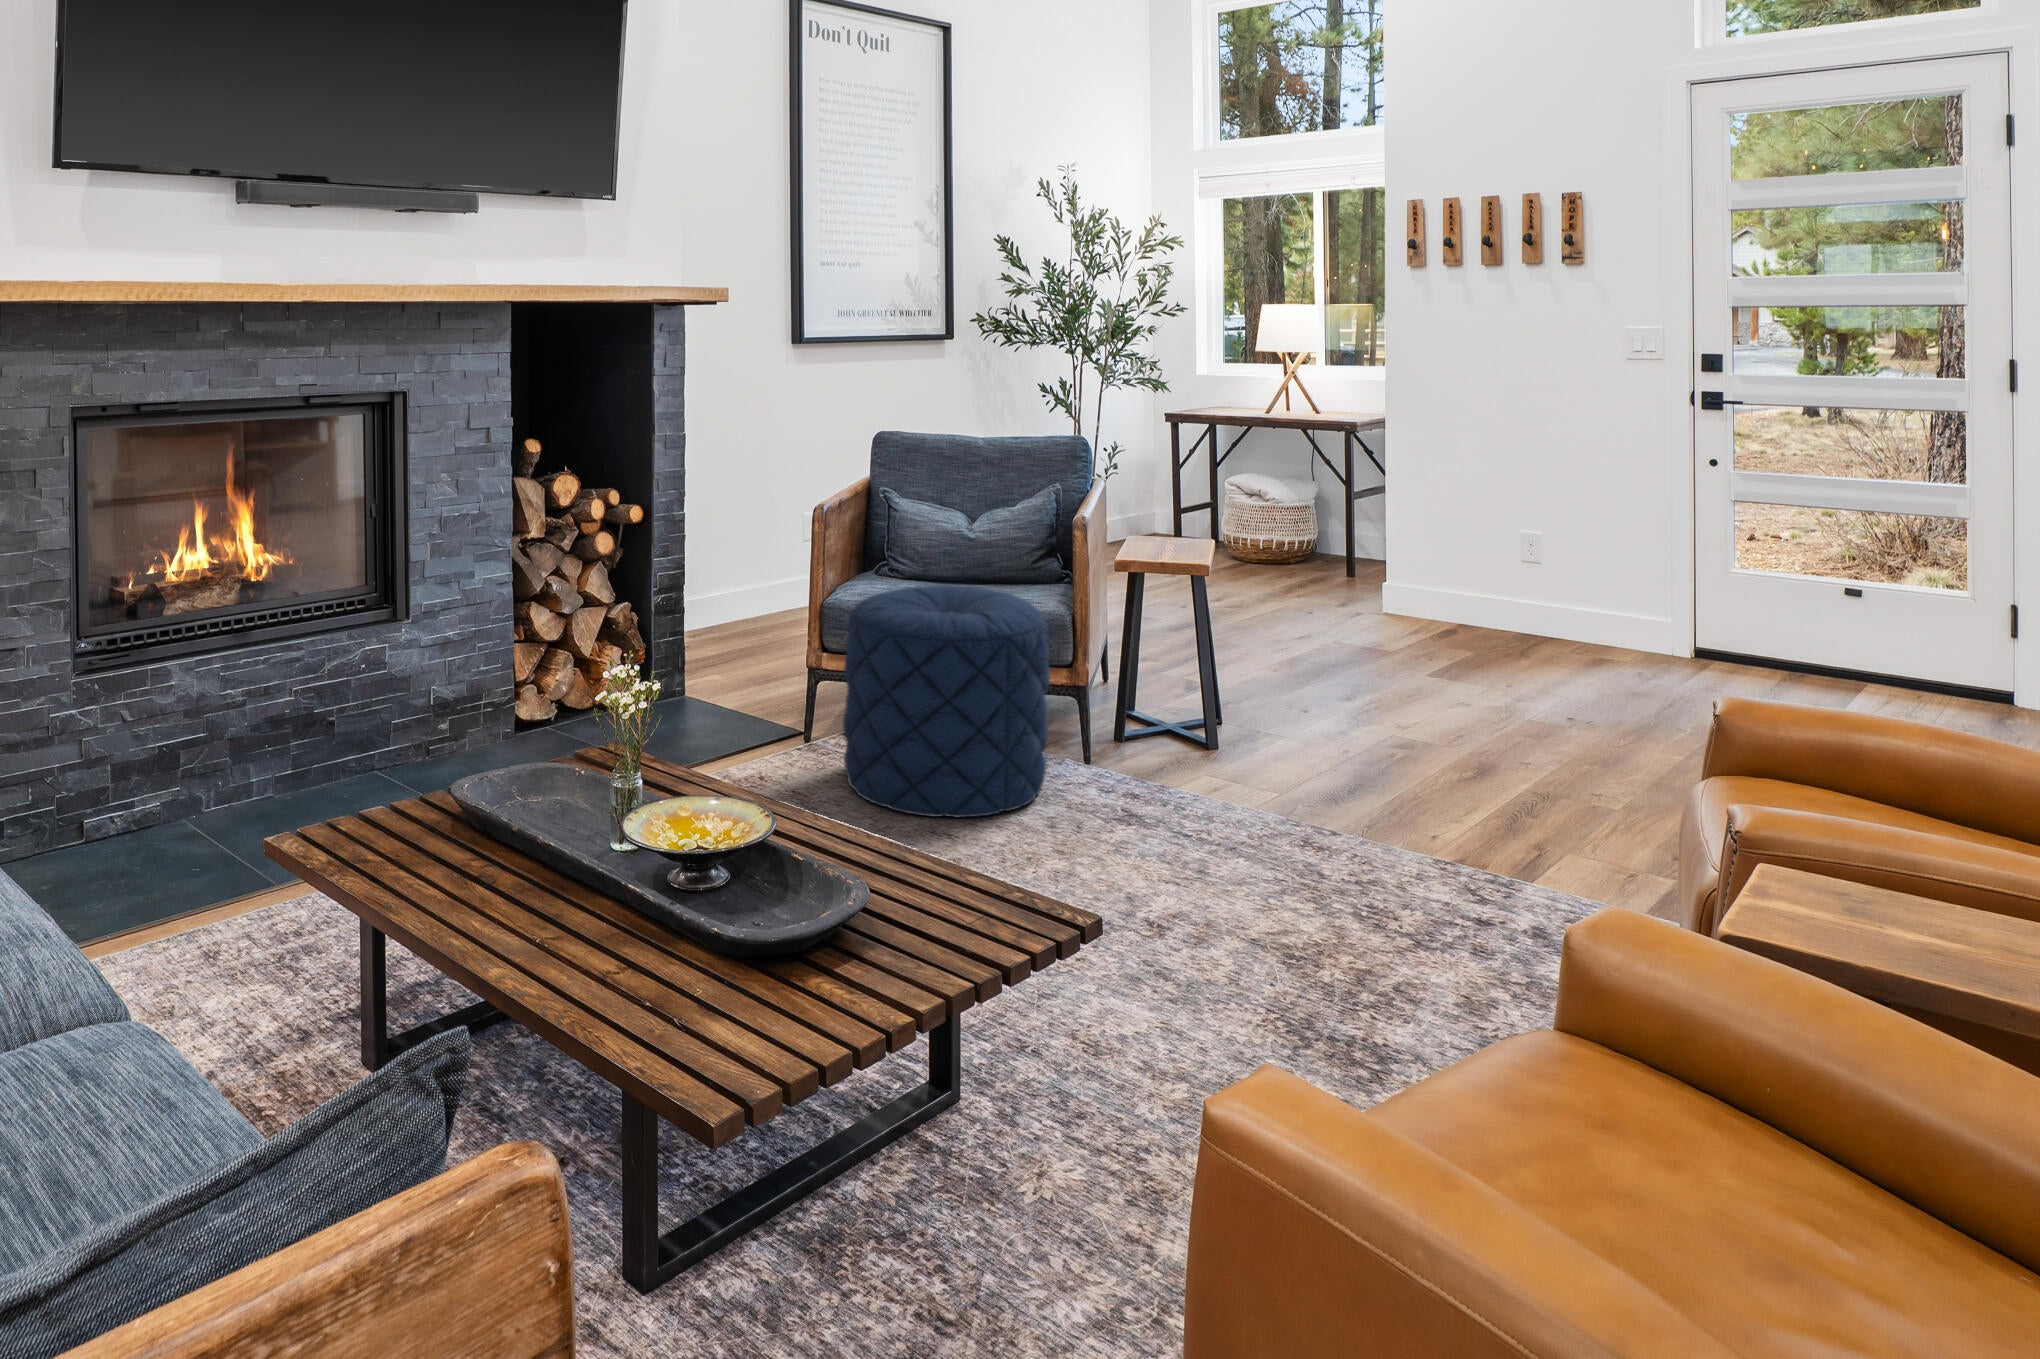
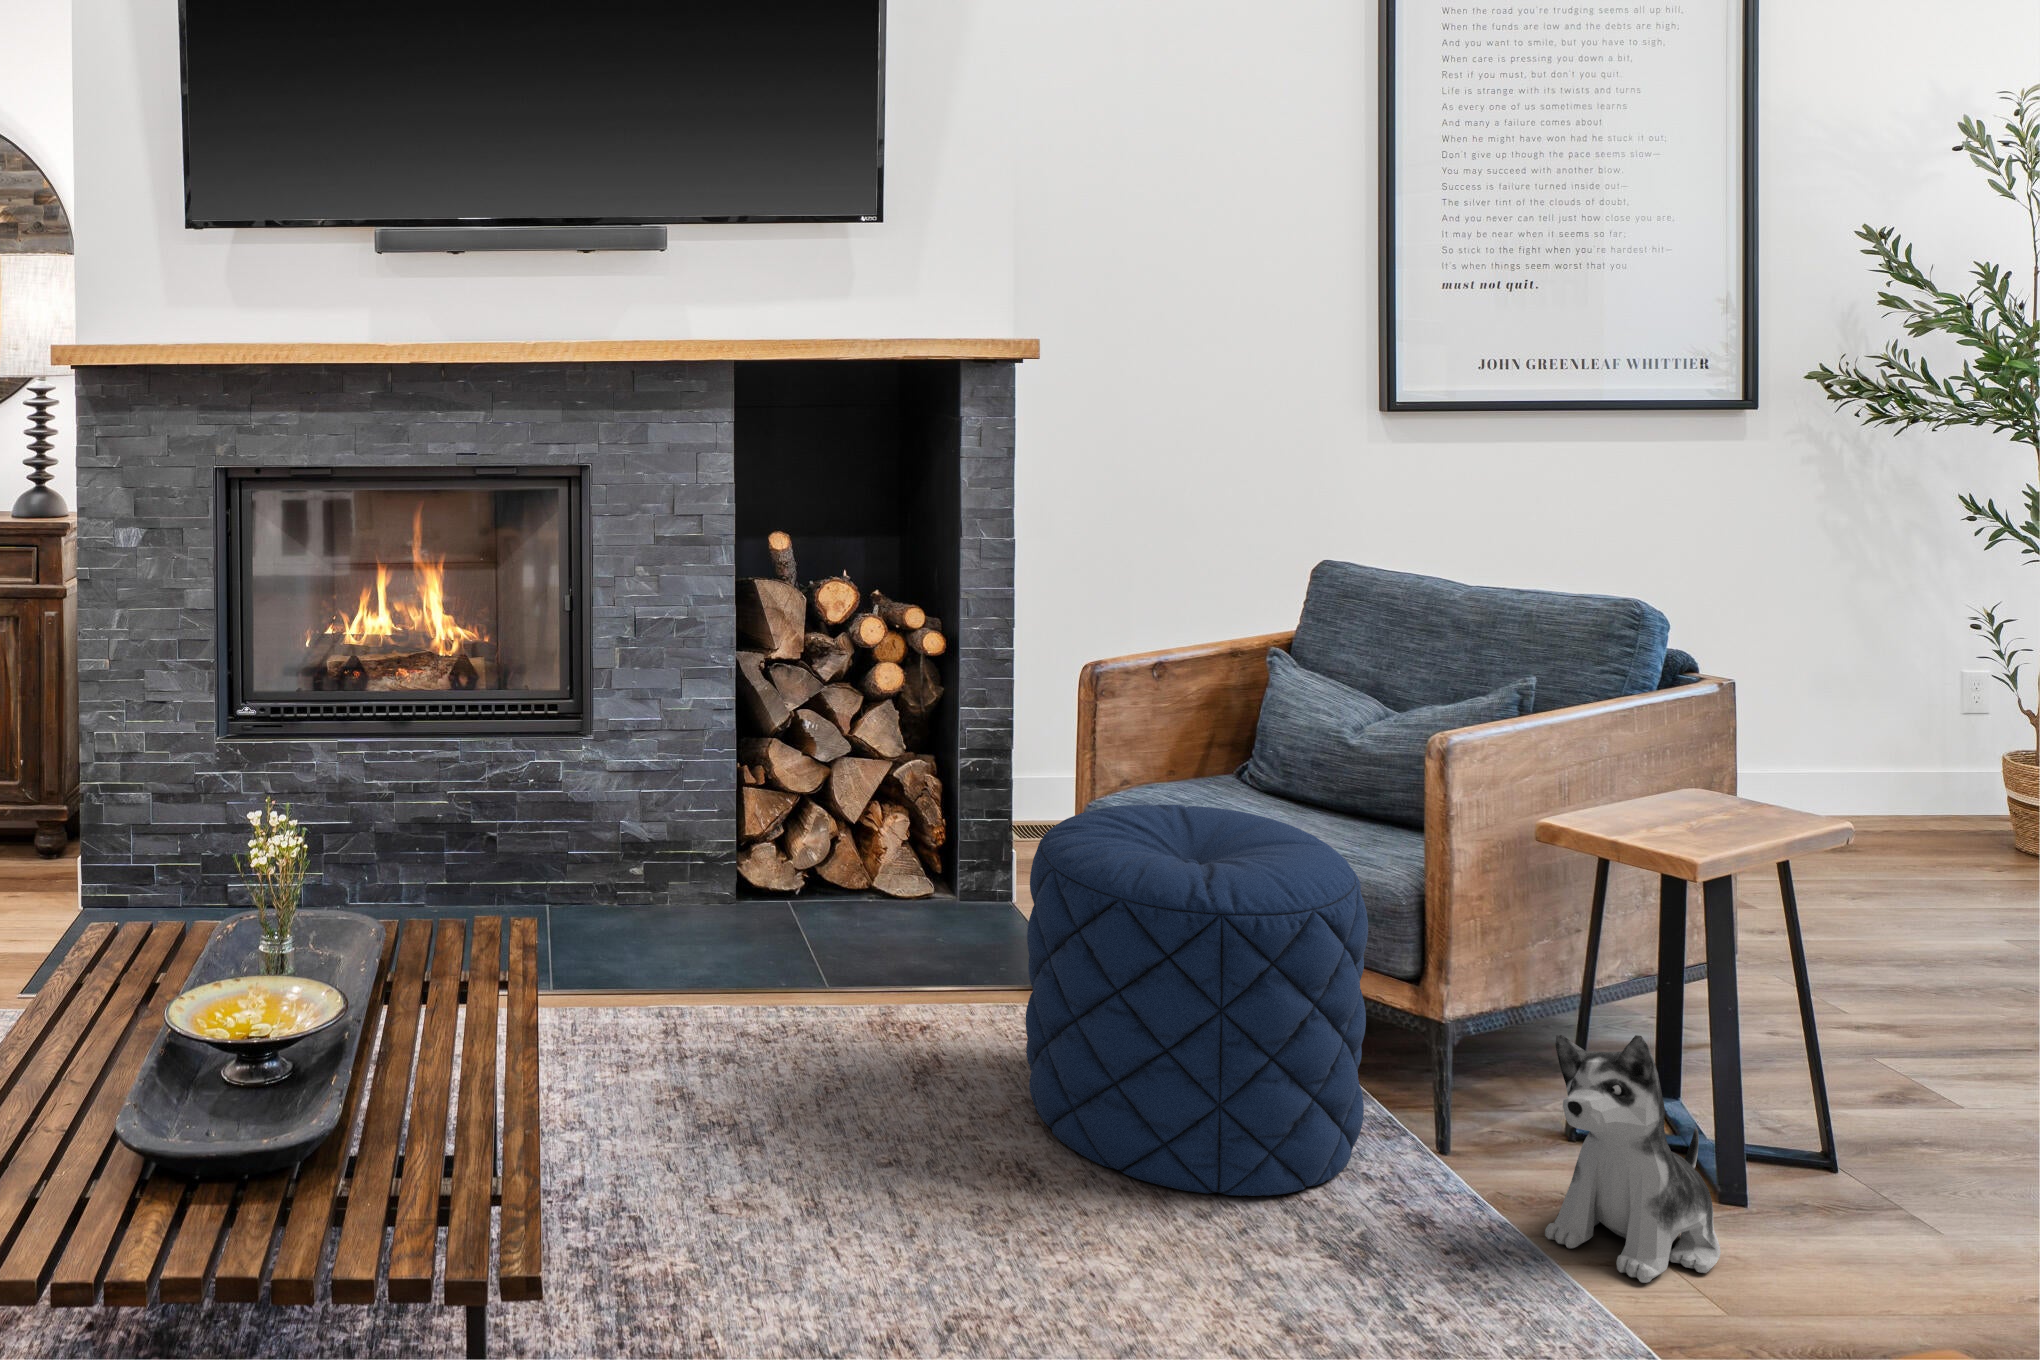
plush toy: none [1140,662,1218,793] -> present [1545,1035,1721,1283]

